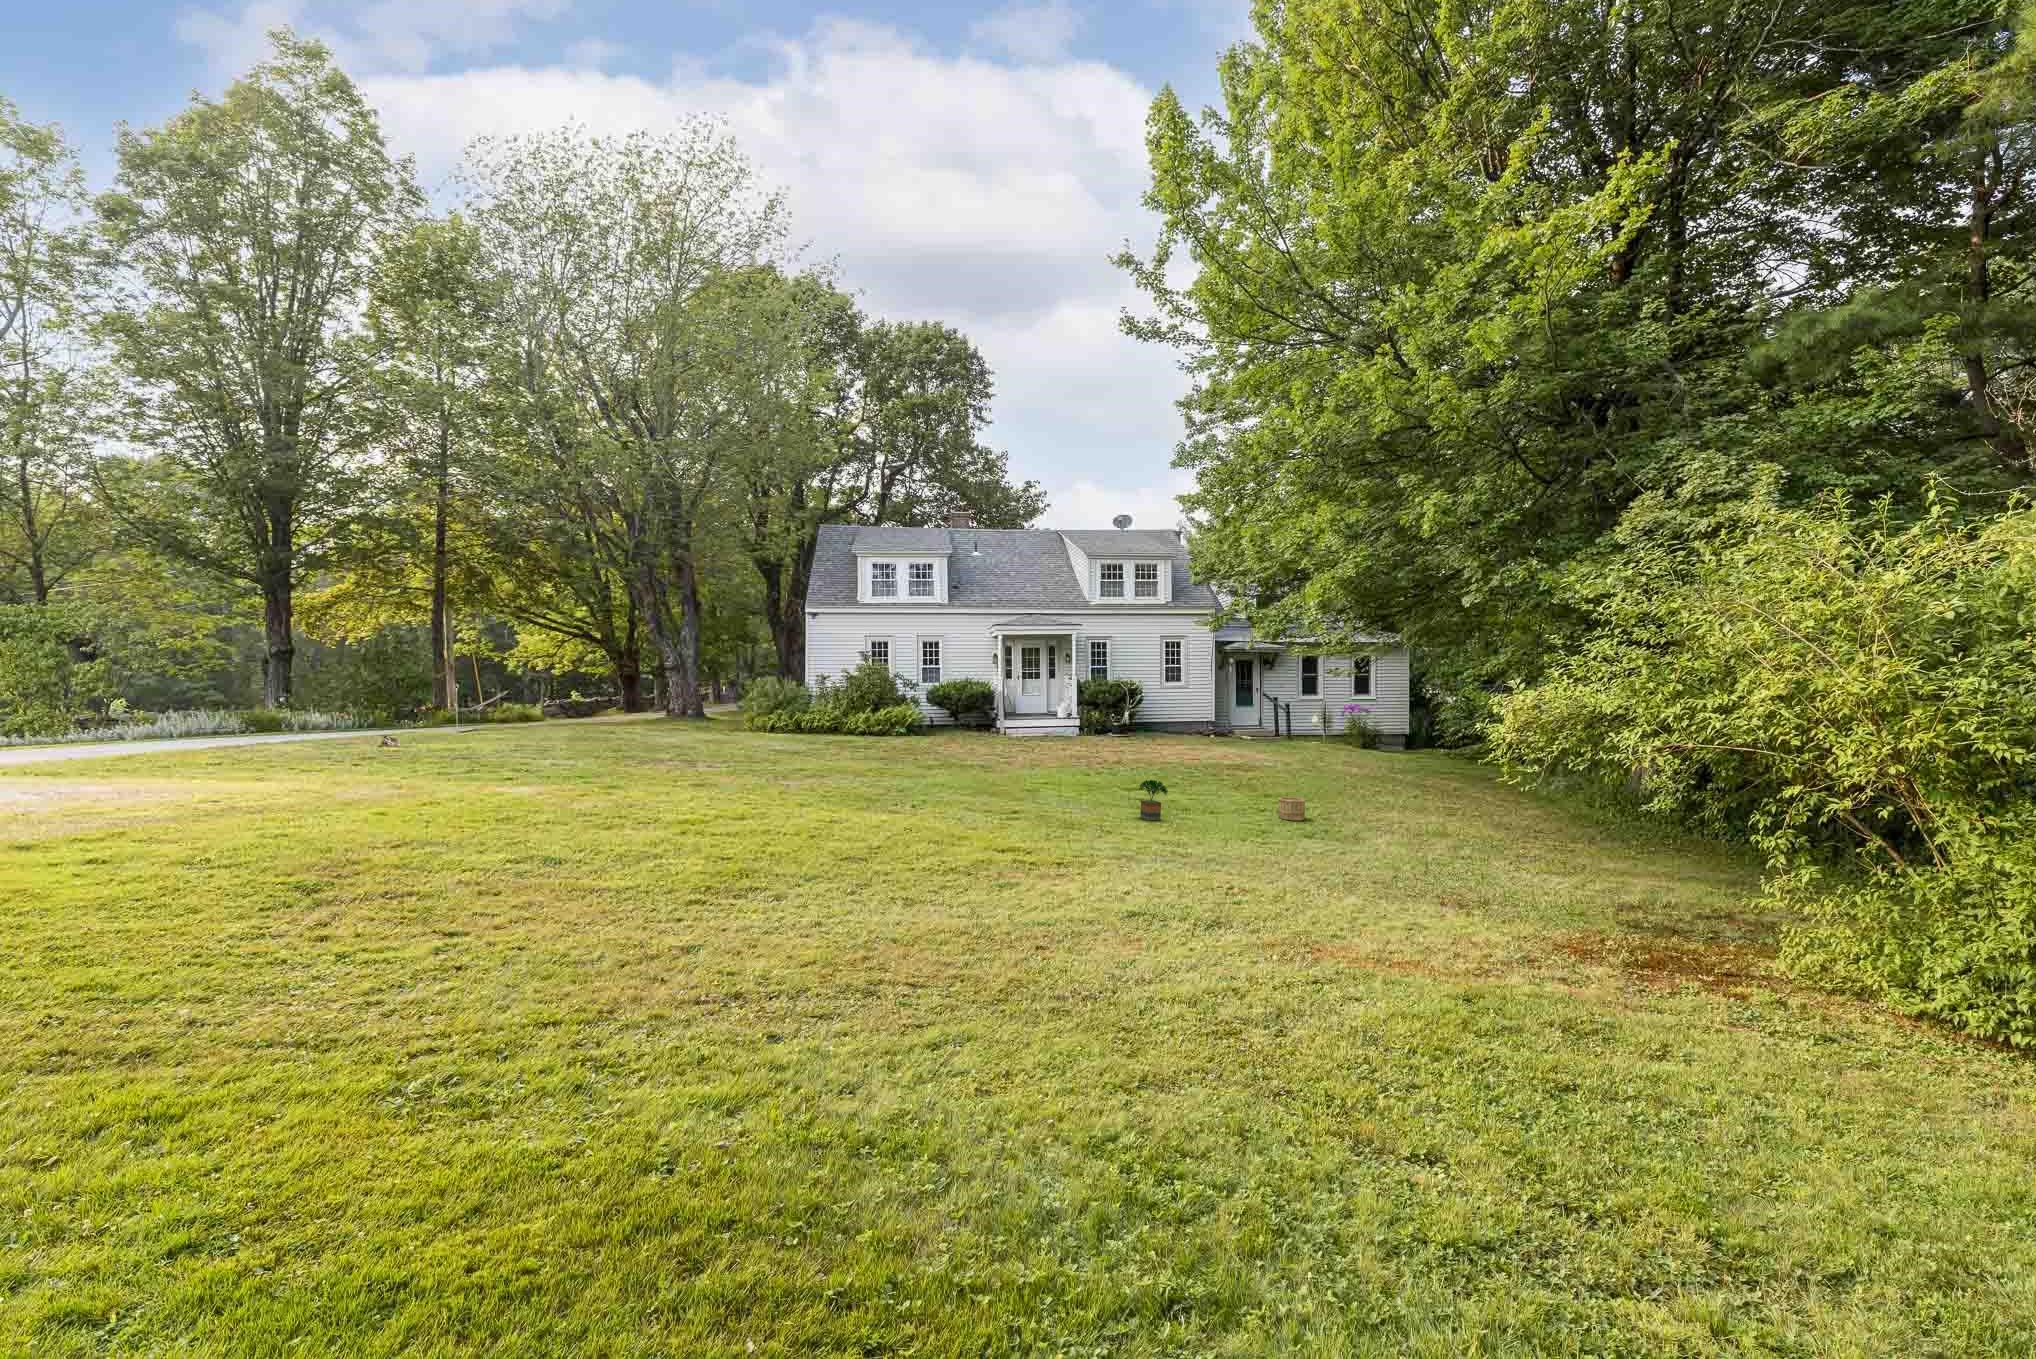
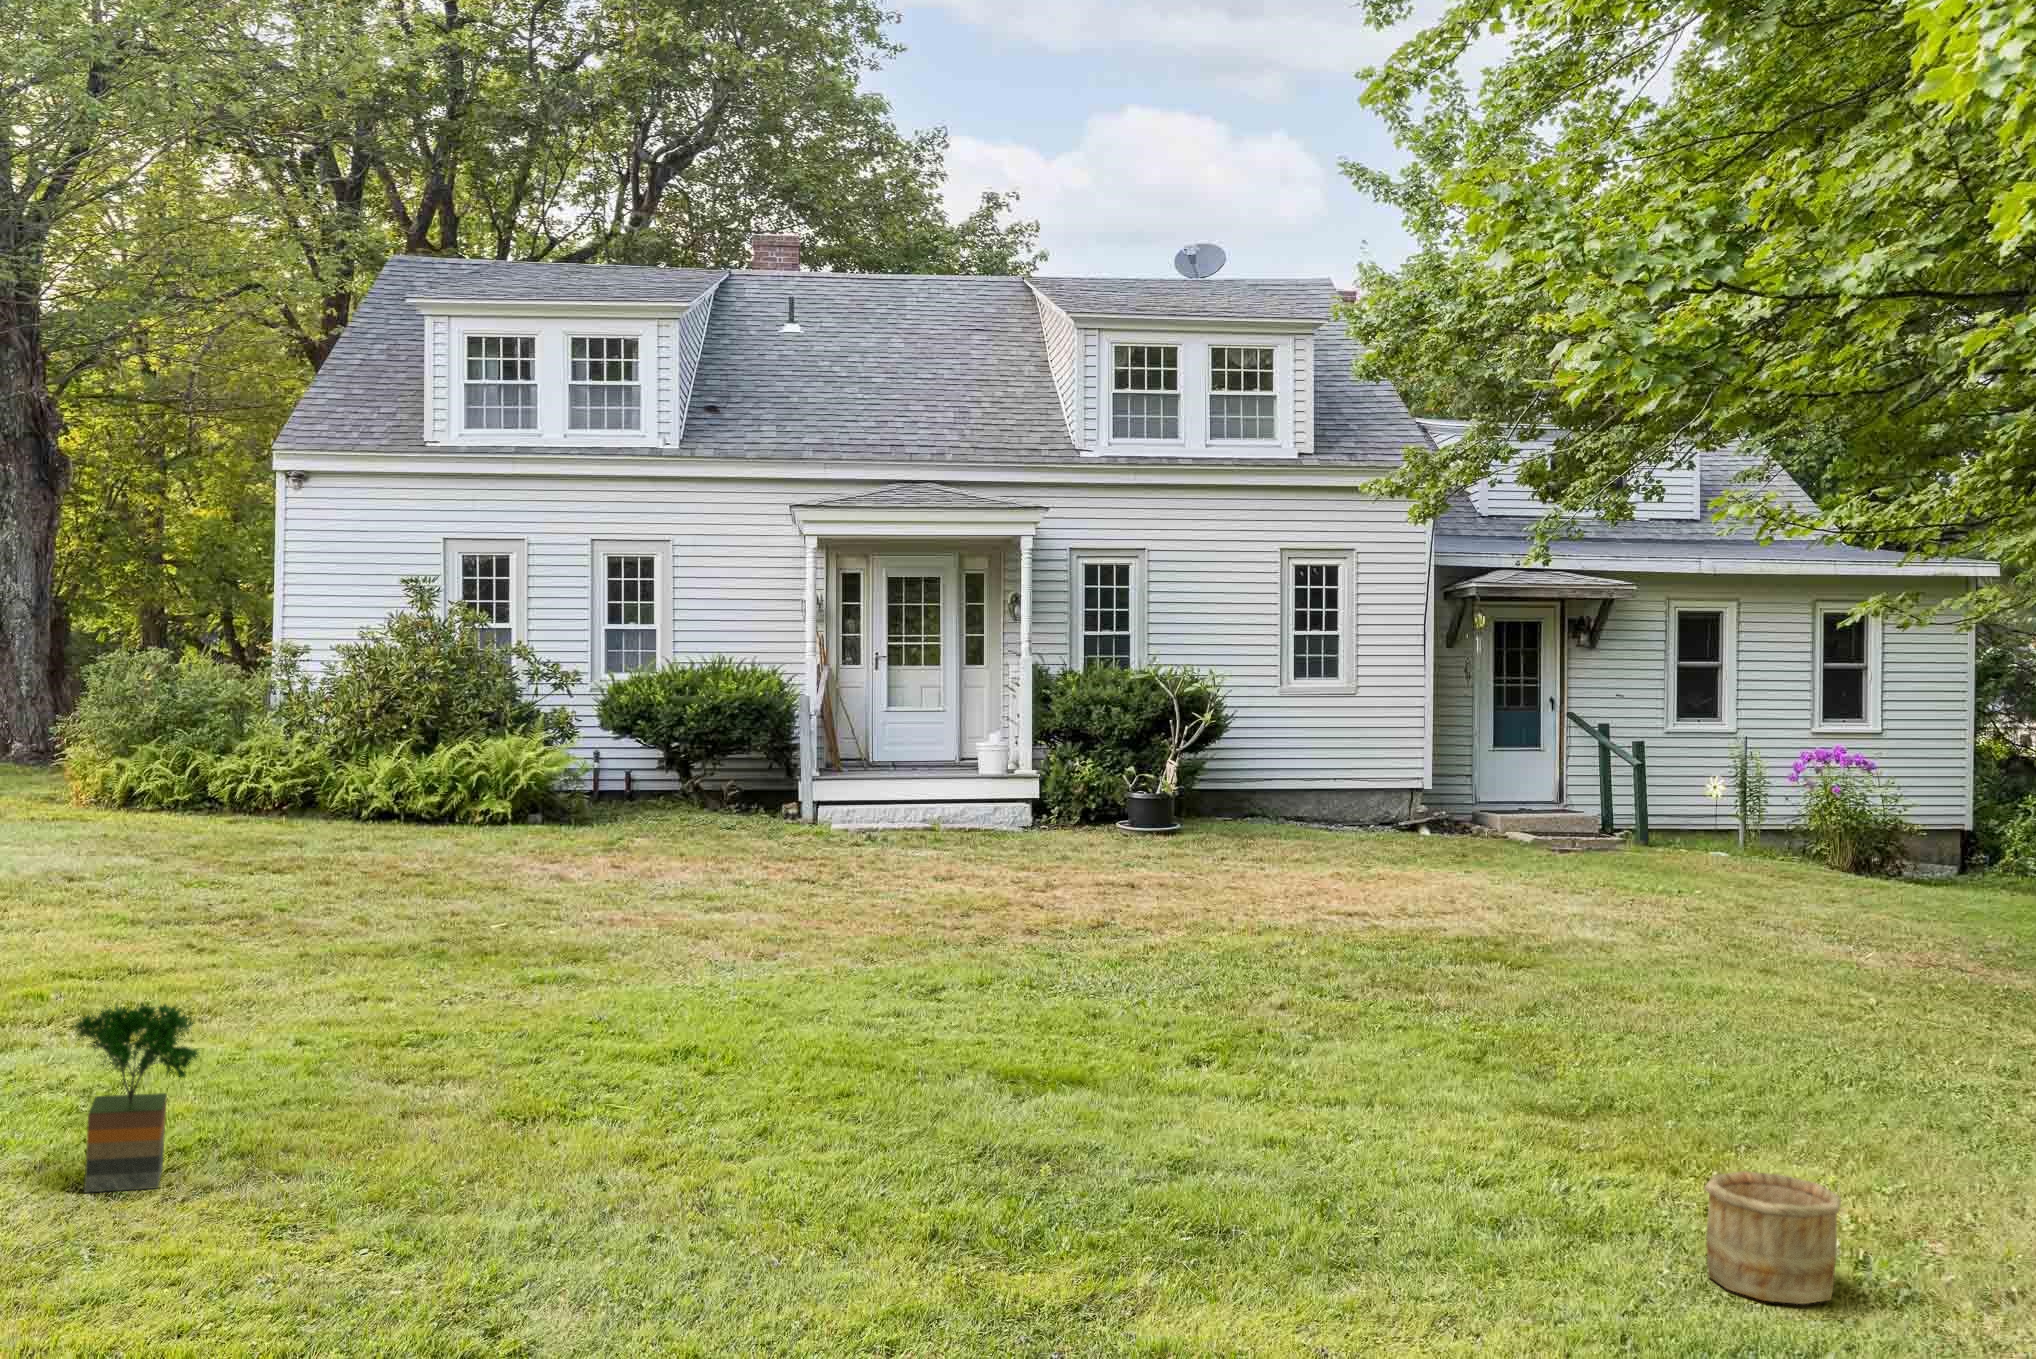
potted tree: present [1139,780,1168,821] -> present [72,1004,199,1192]

